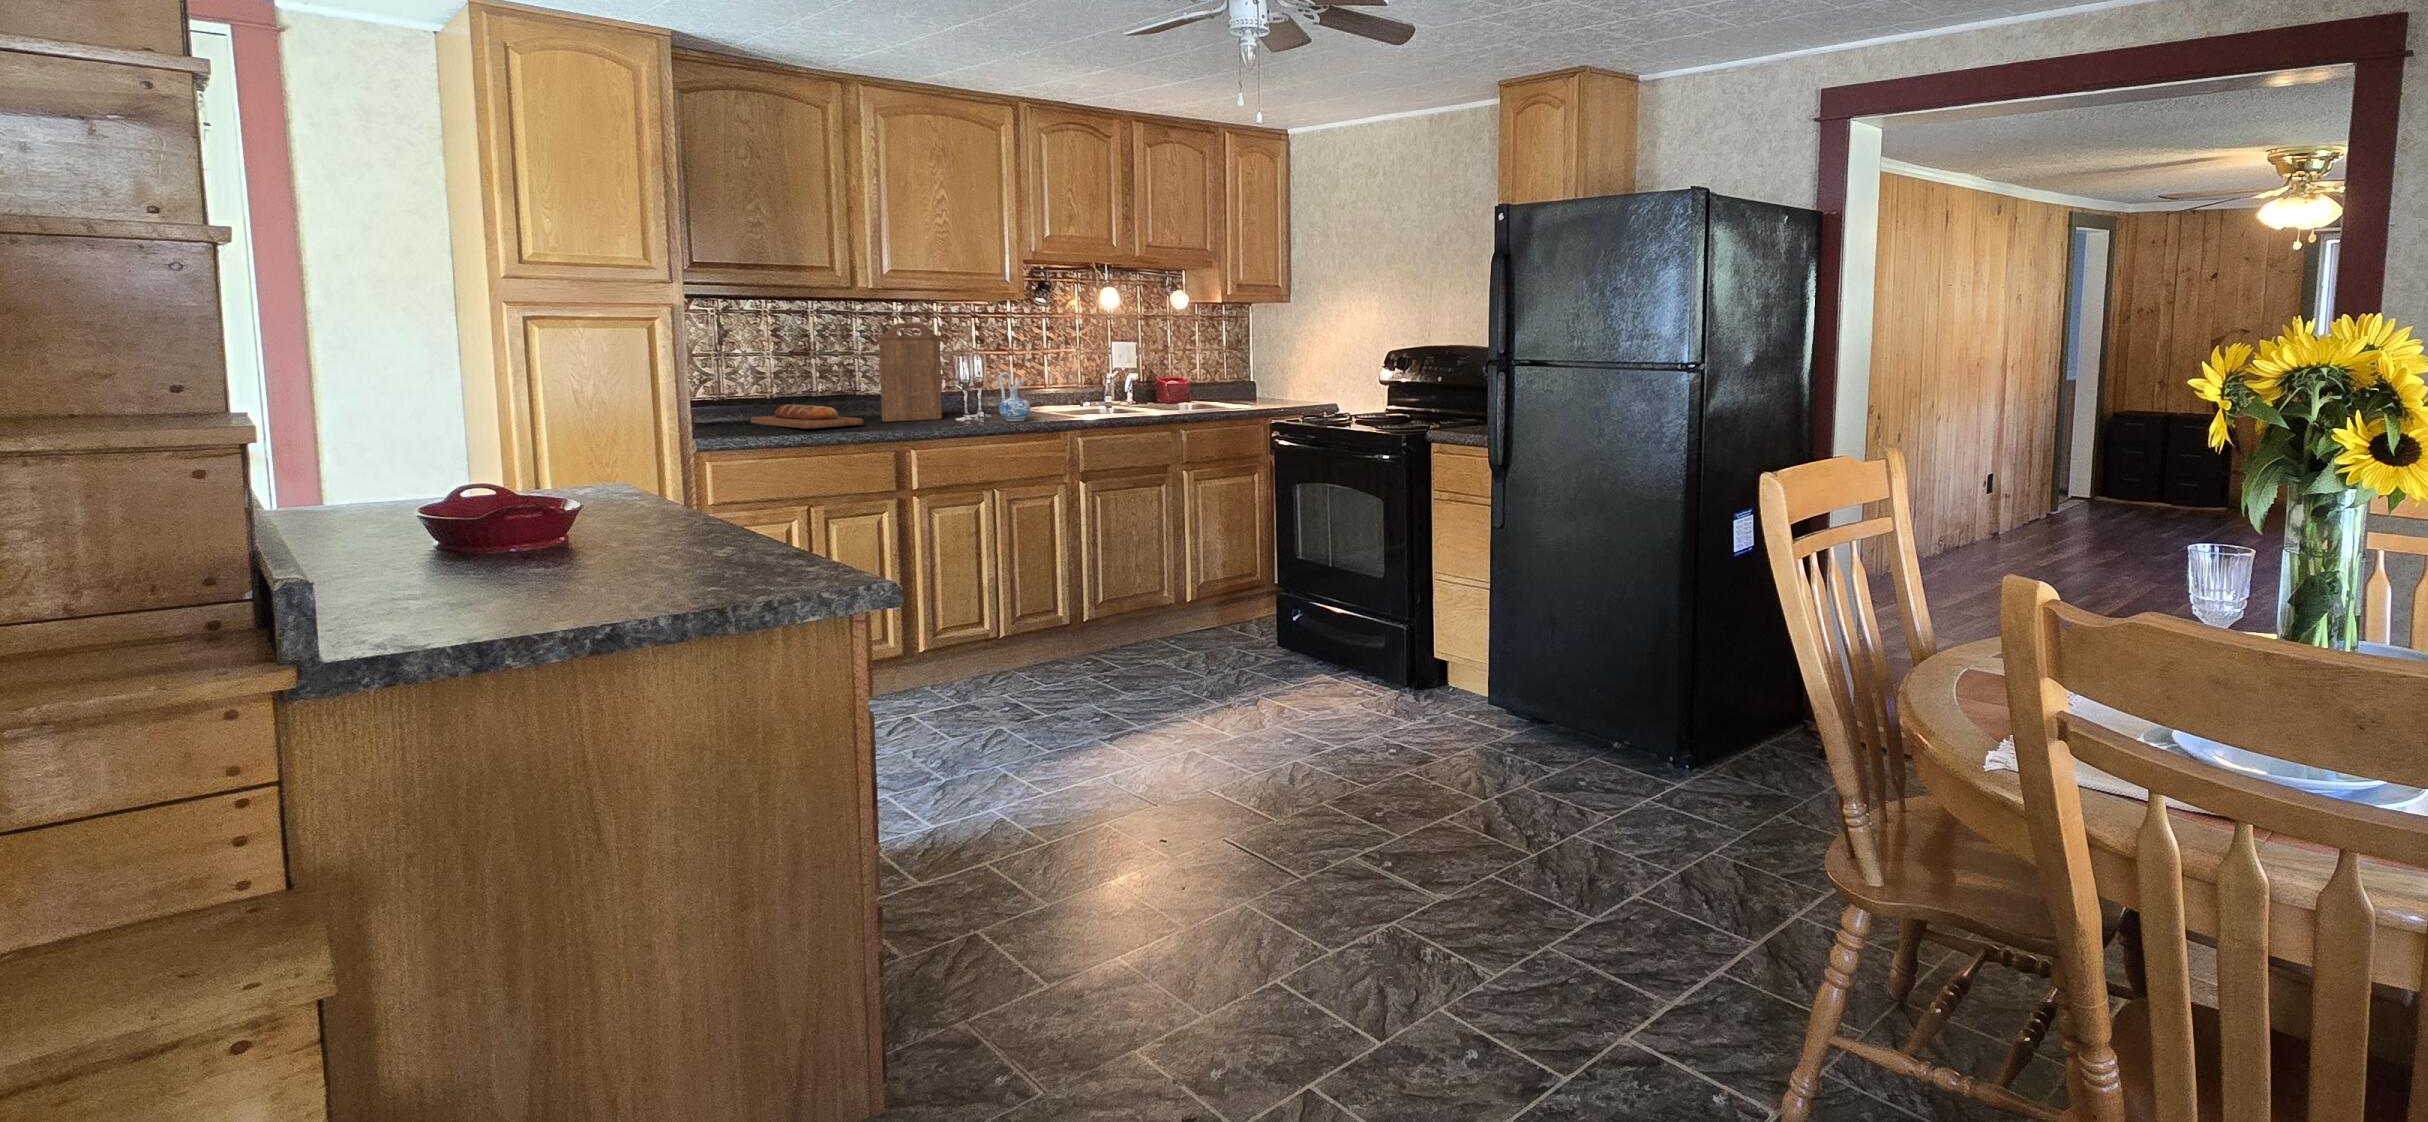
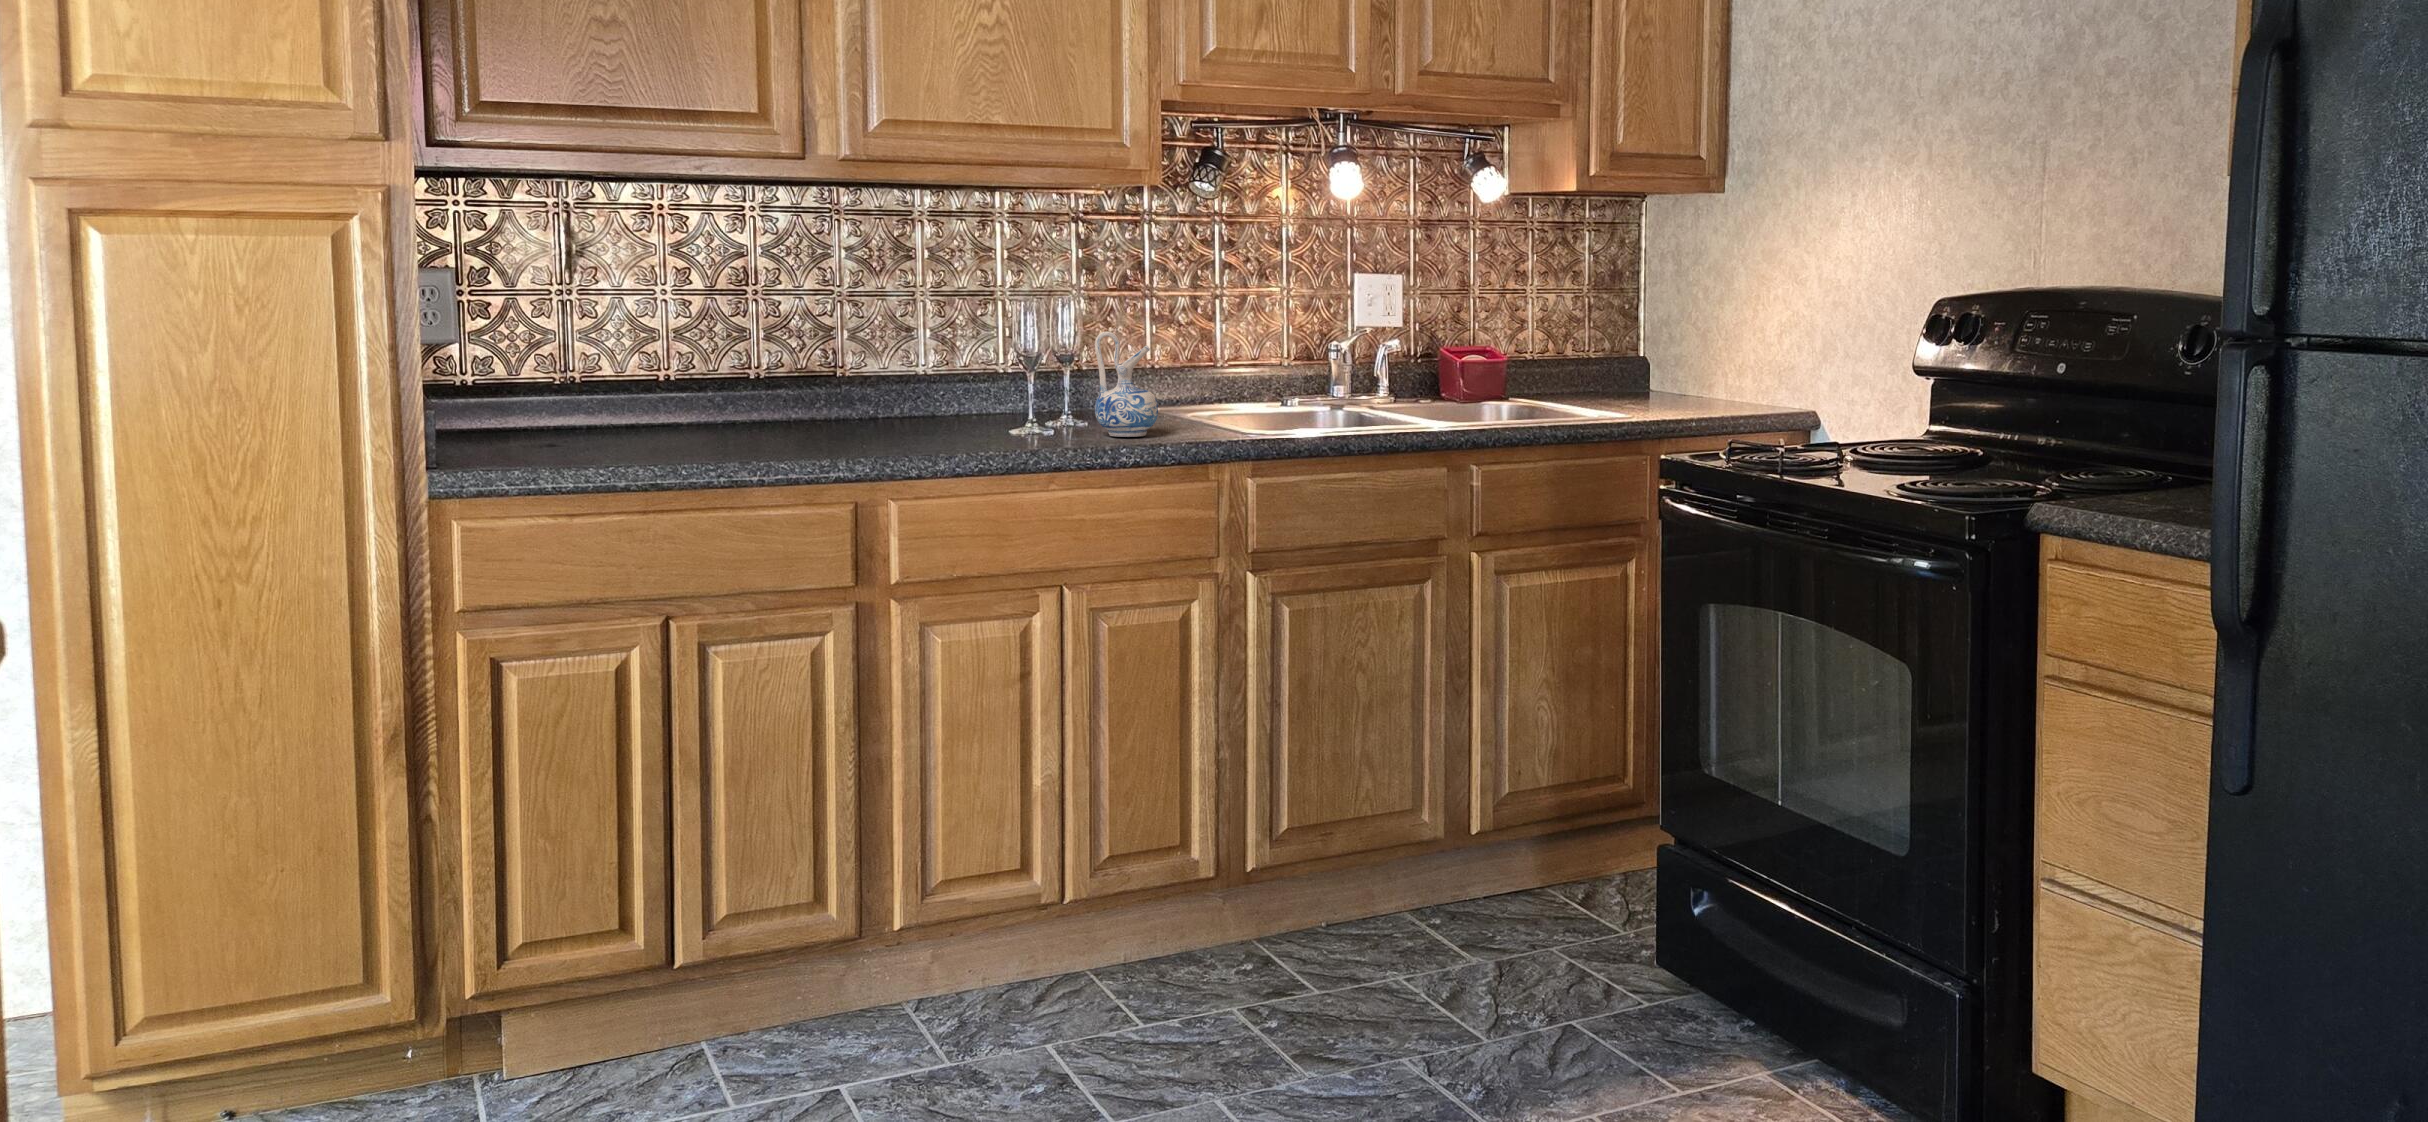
cutting board: present [879,323,942,422] -> none [864,227,988,432]
bread loaf: present [751,405,863,428] -> none [629,393,822,444]

